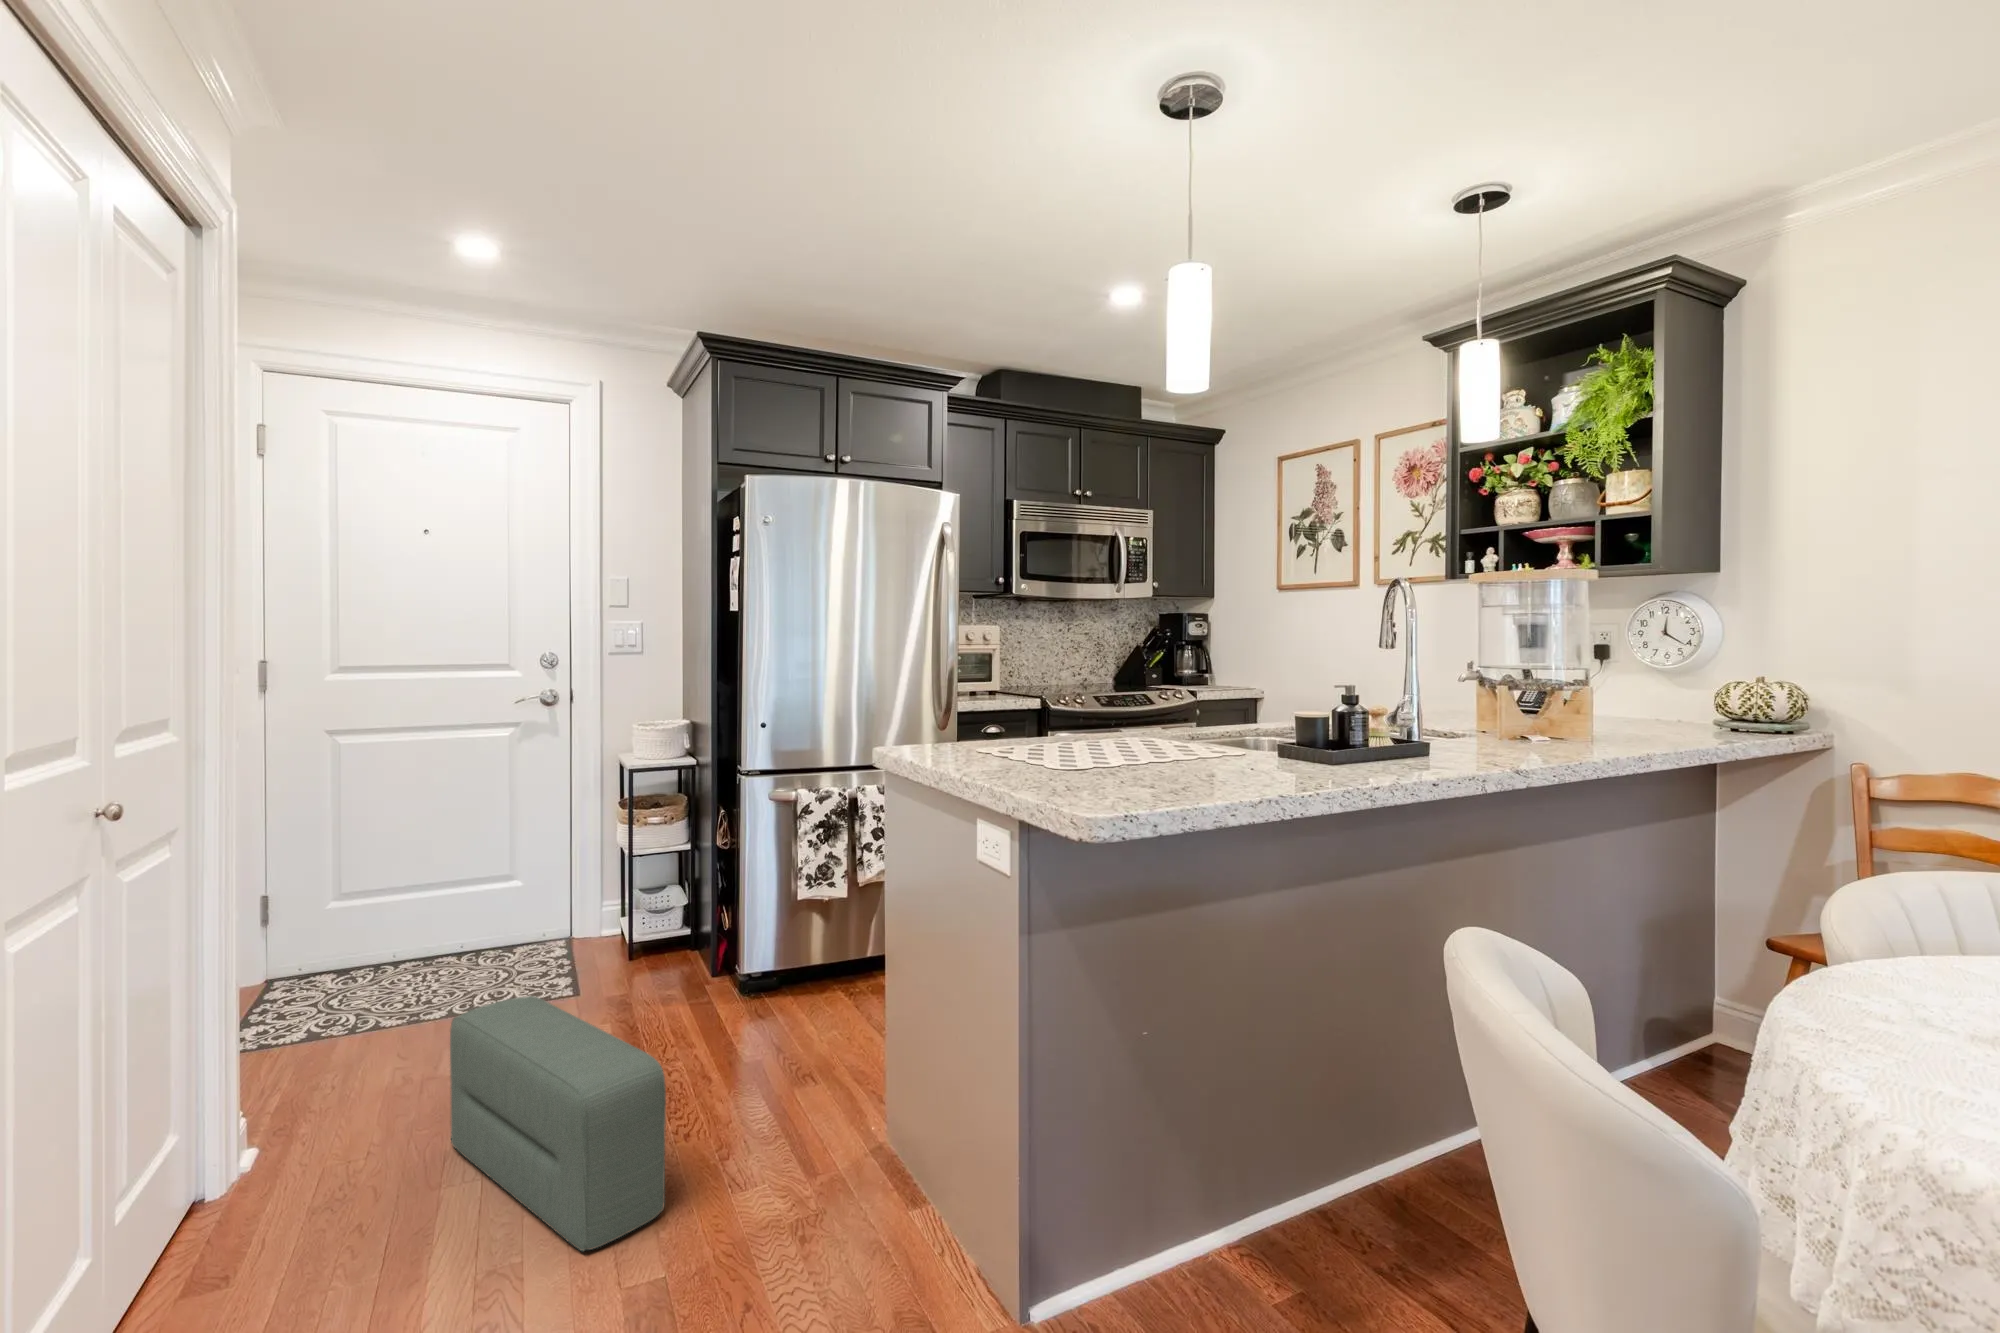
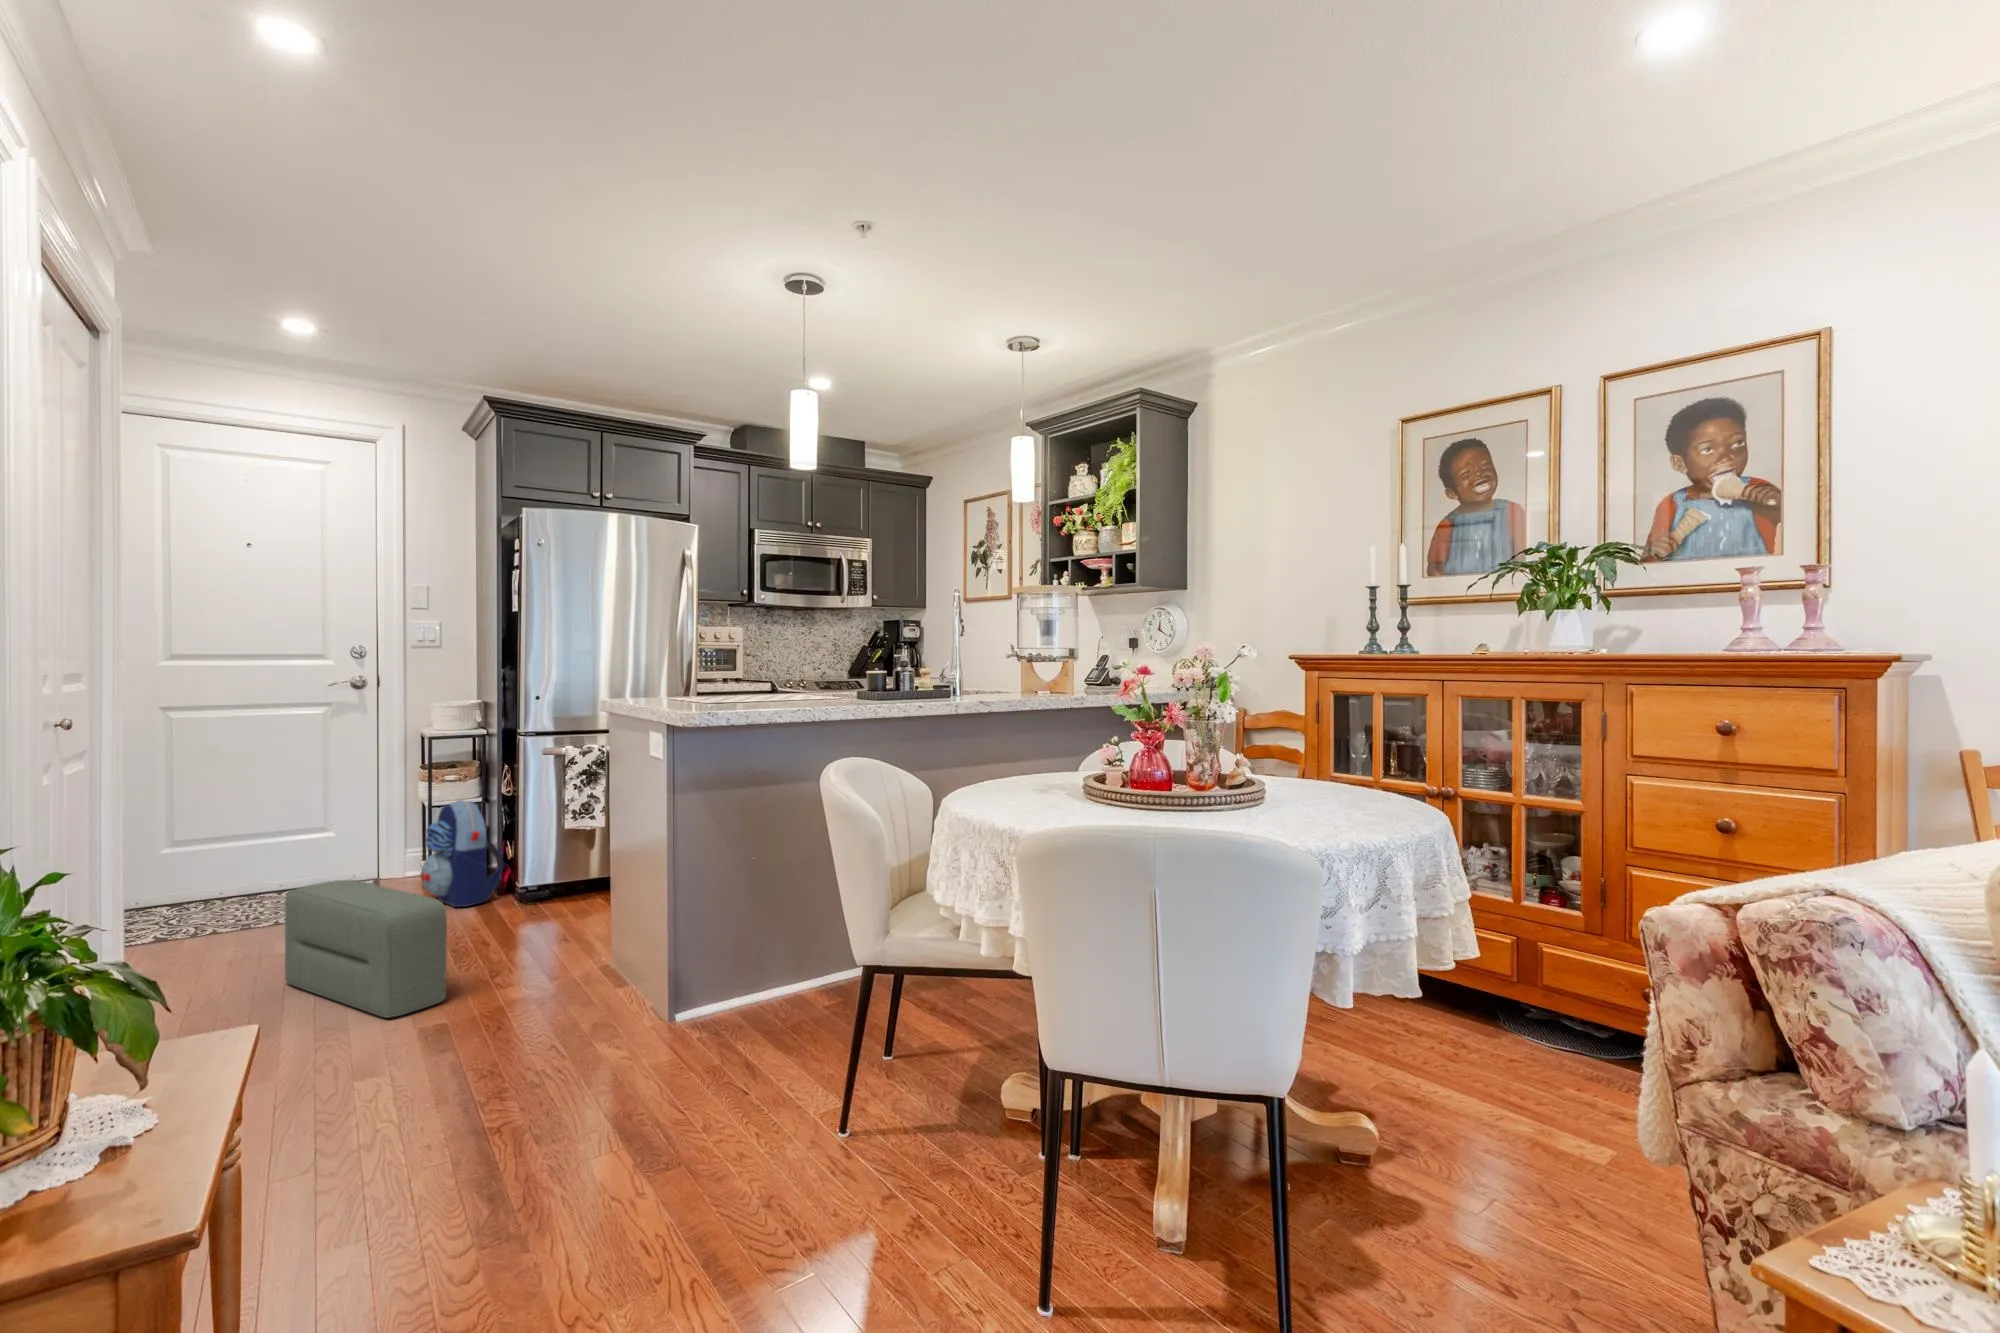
backpack: none [621,855,722,1000] -> present [421,800,504,907]

